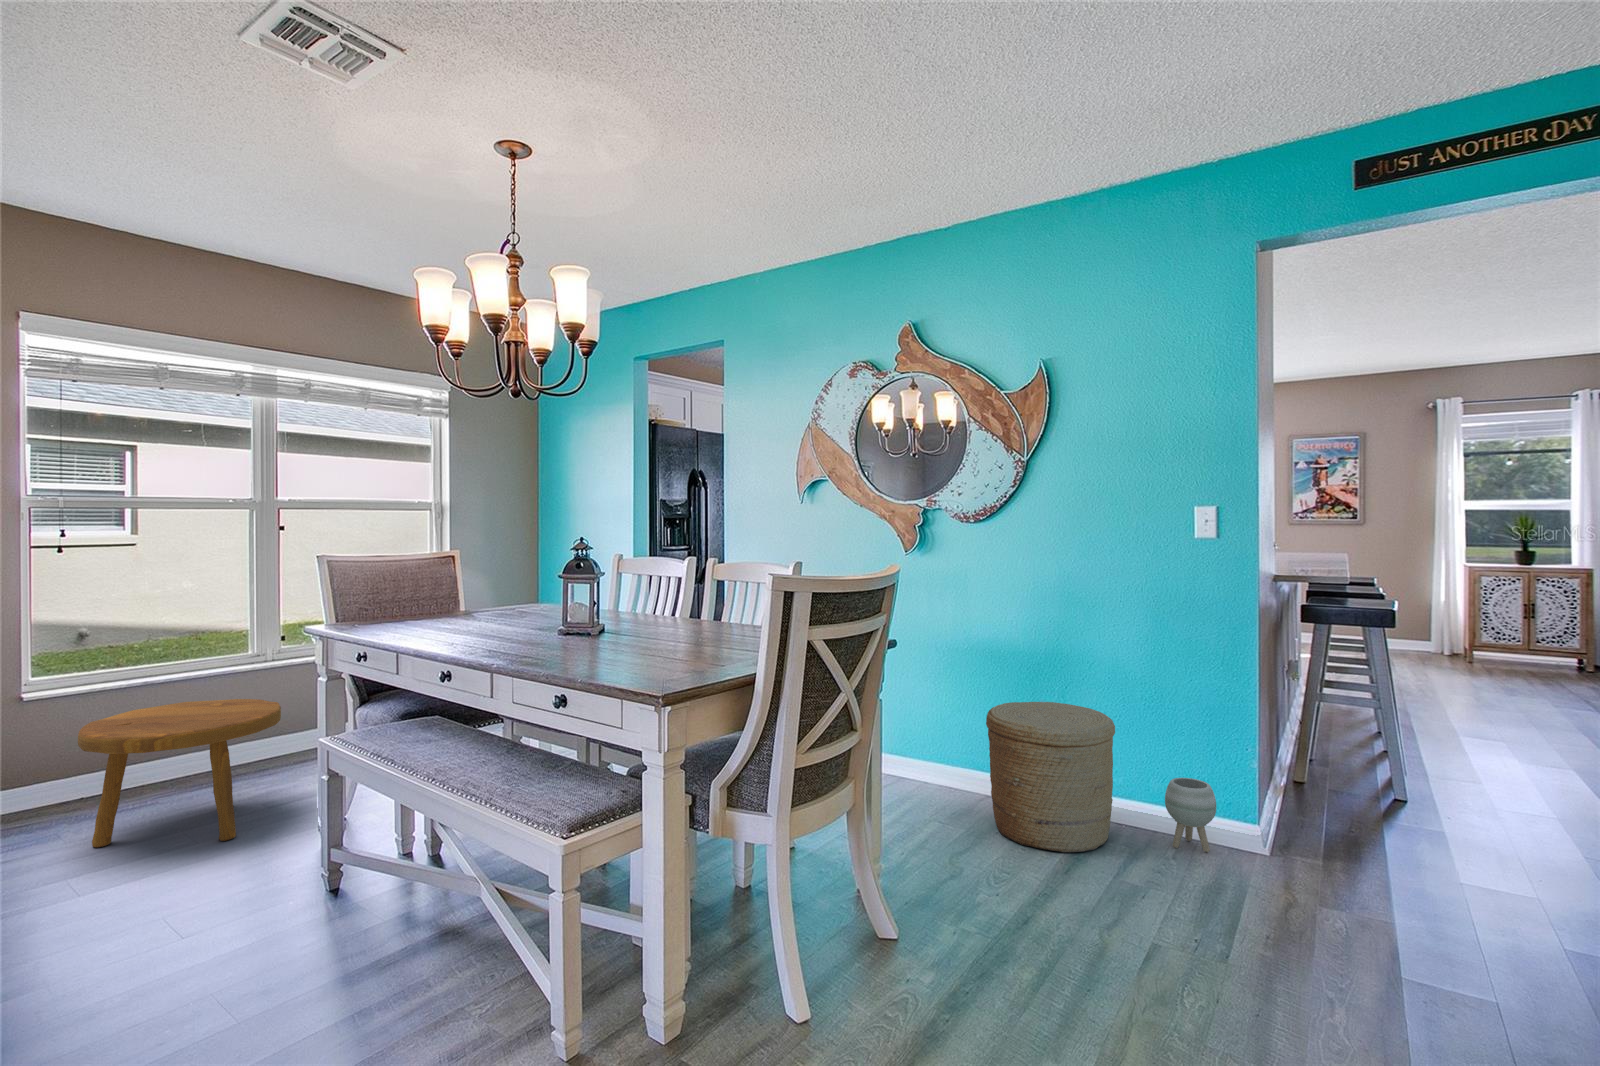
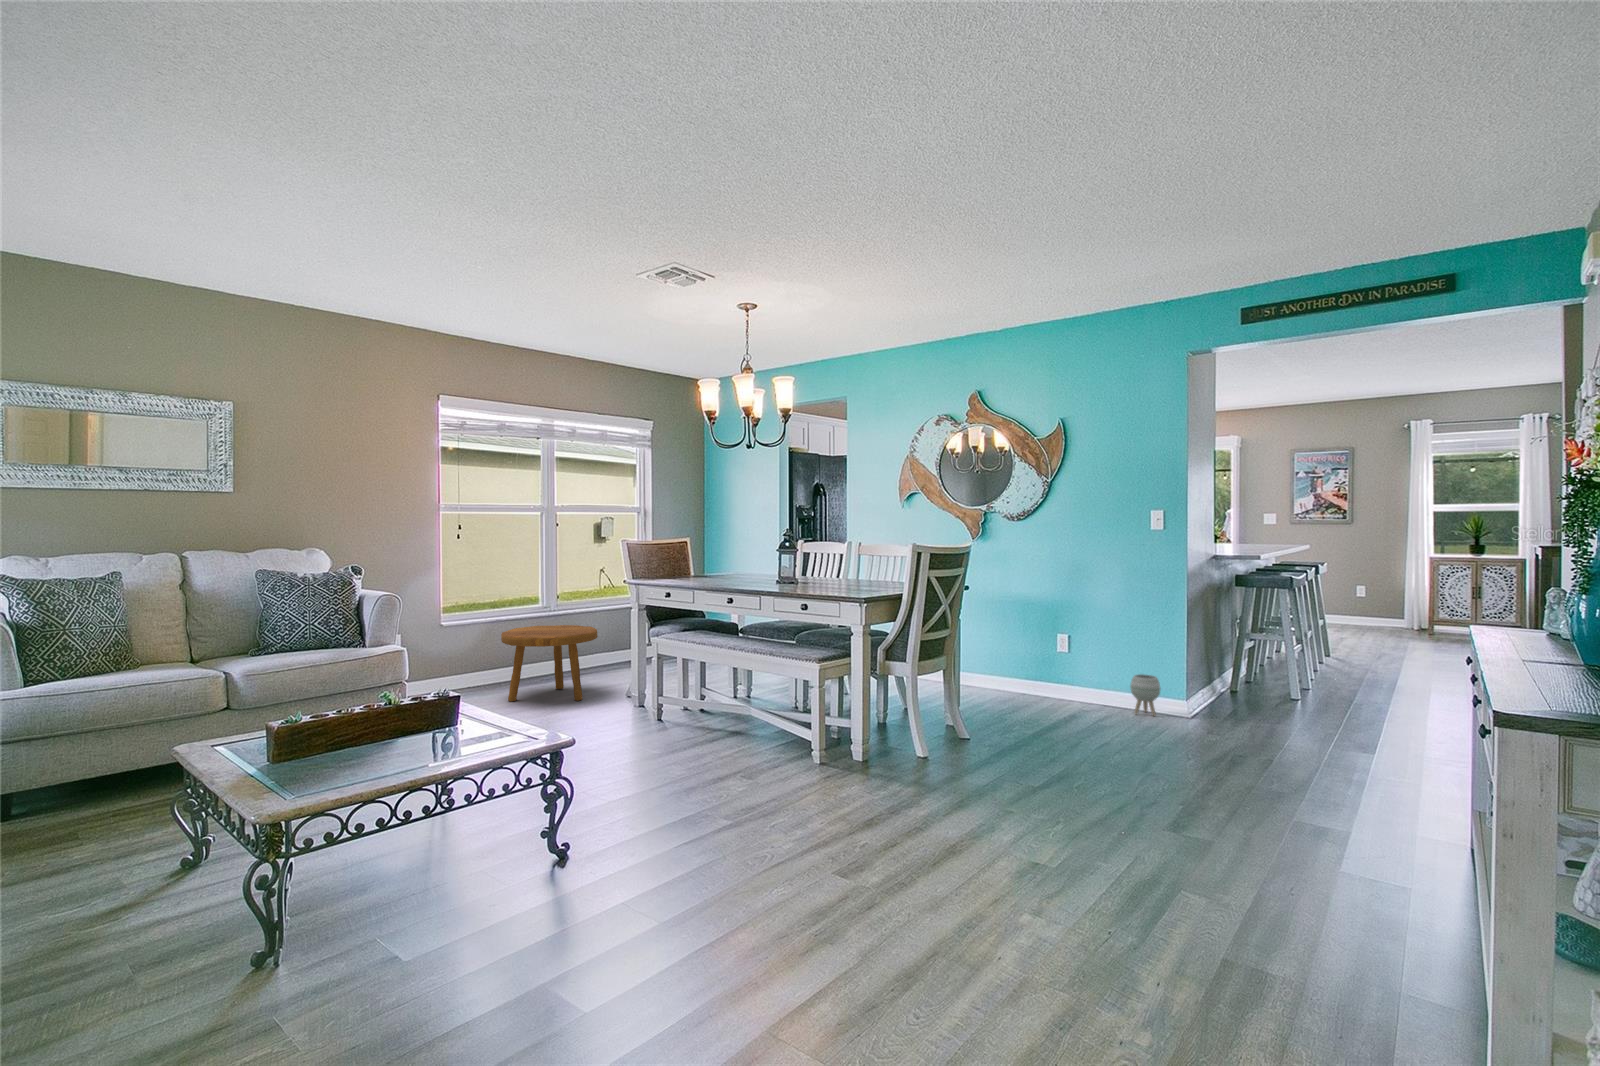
woven basket: present [986,702,1115,852] -> none [1022,632,1101,715]

